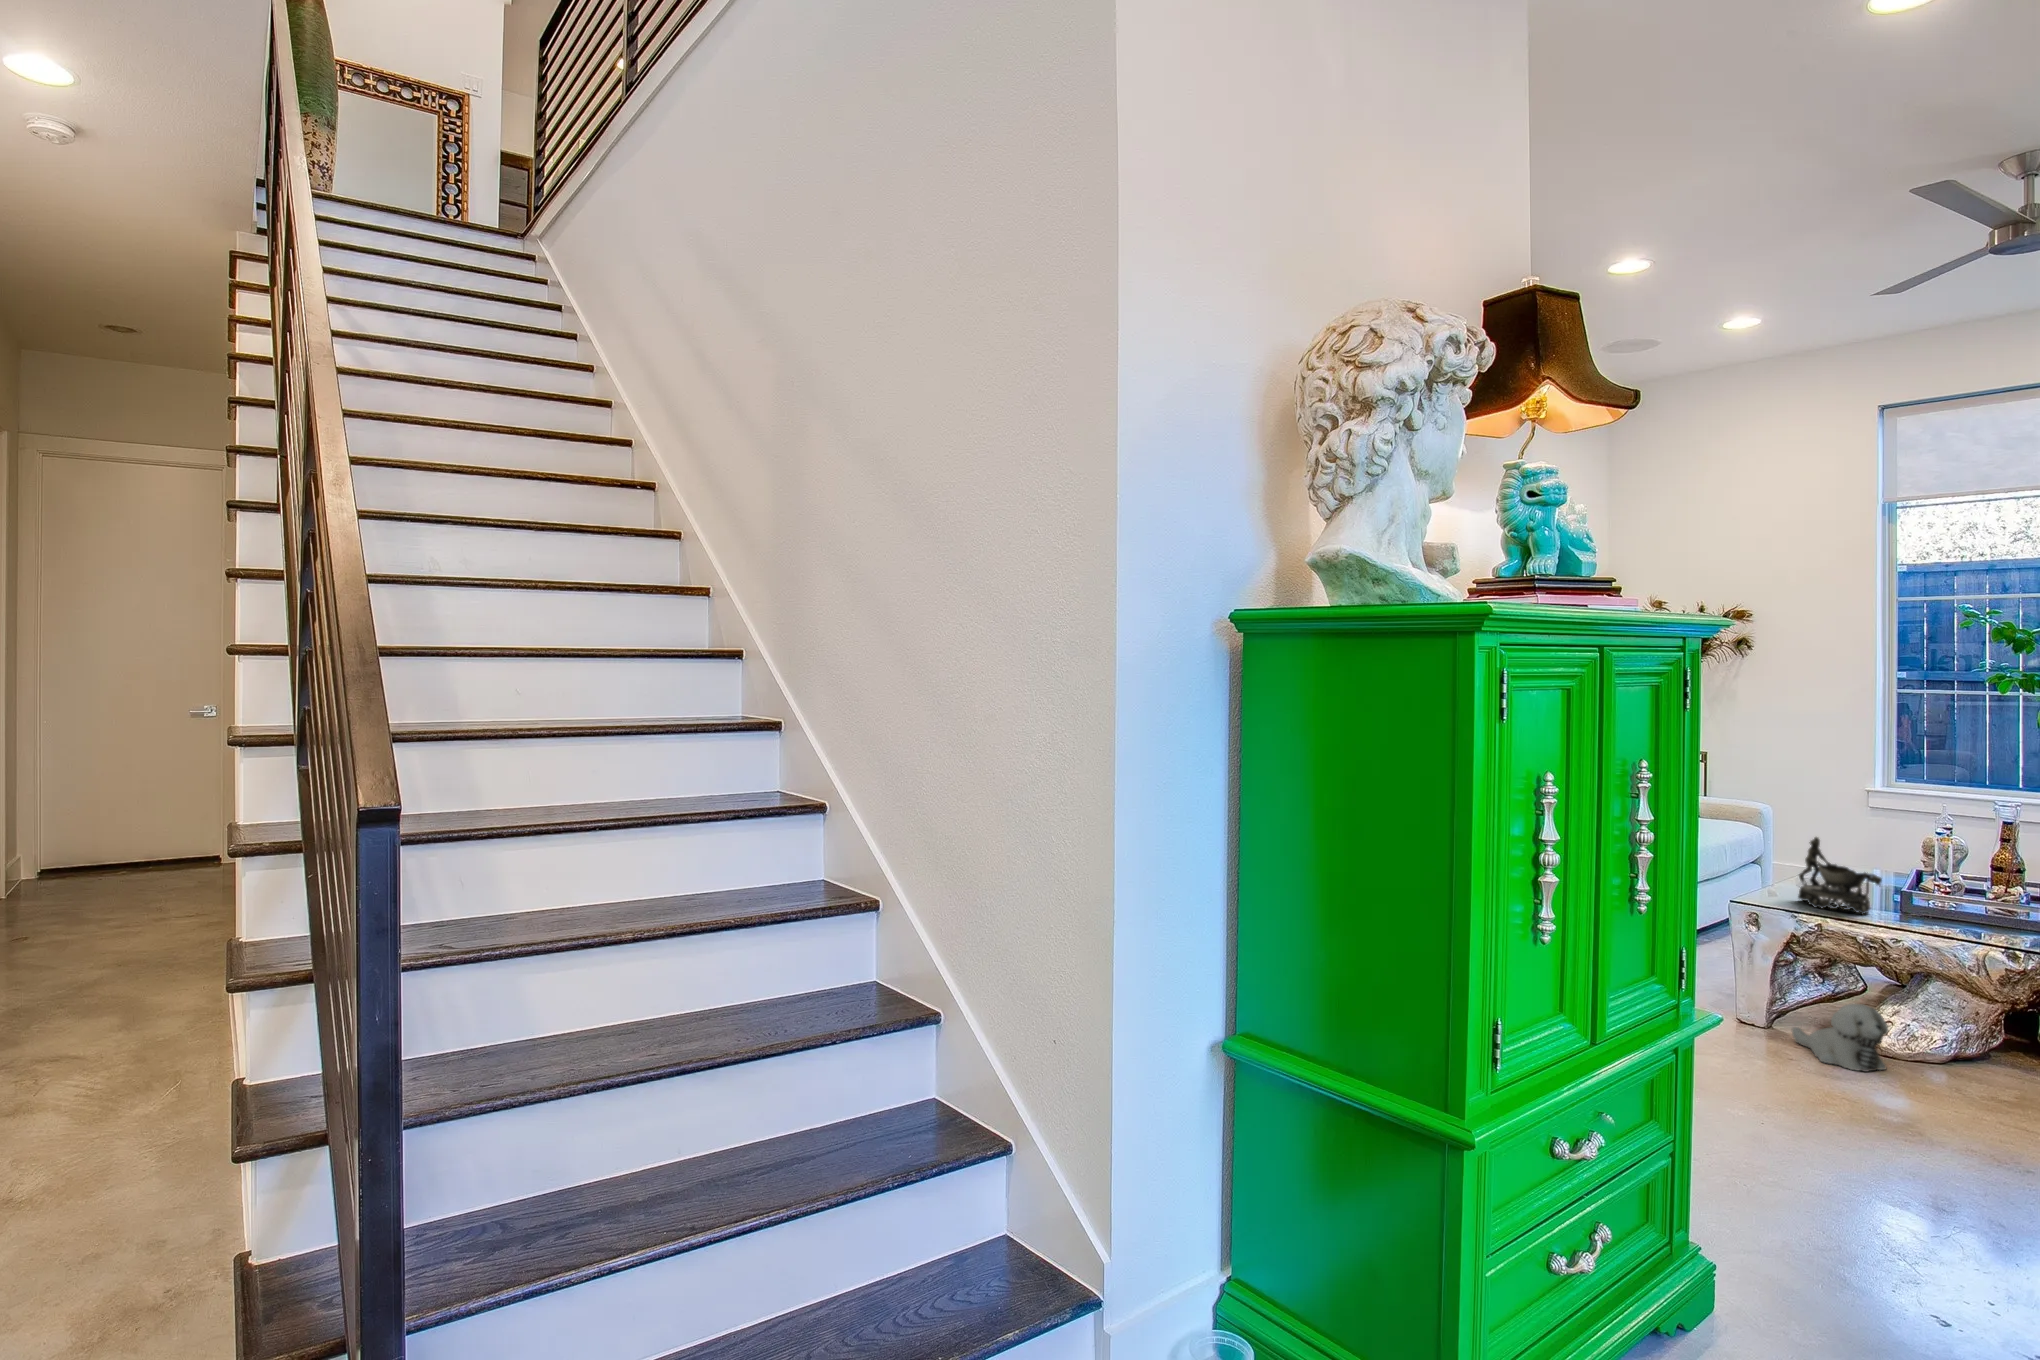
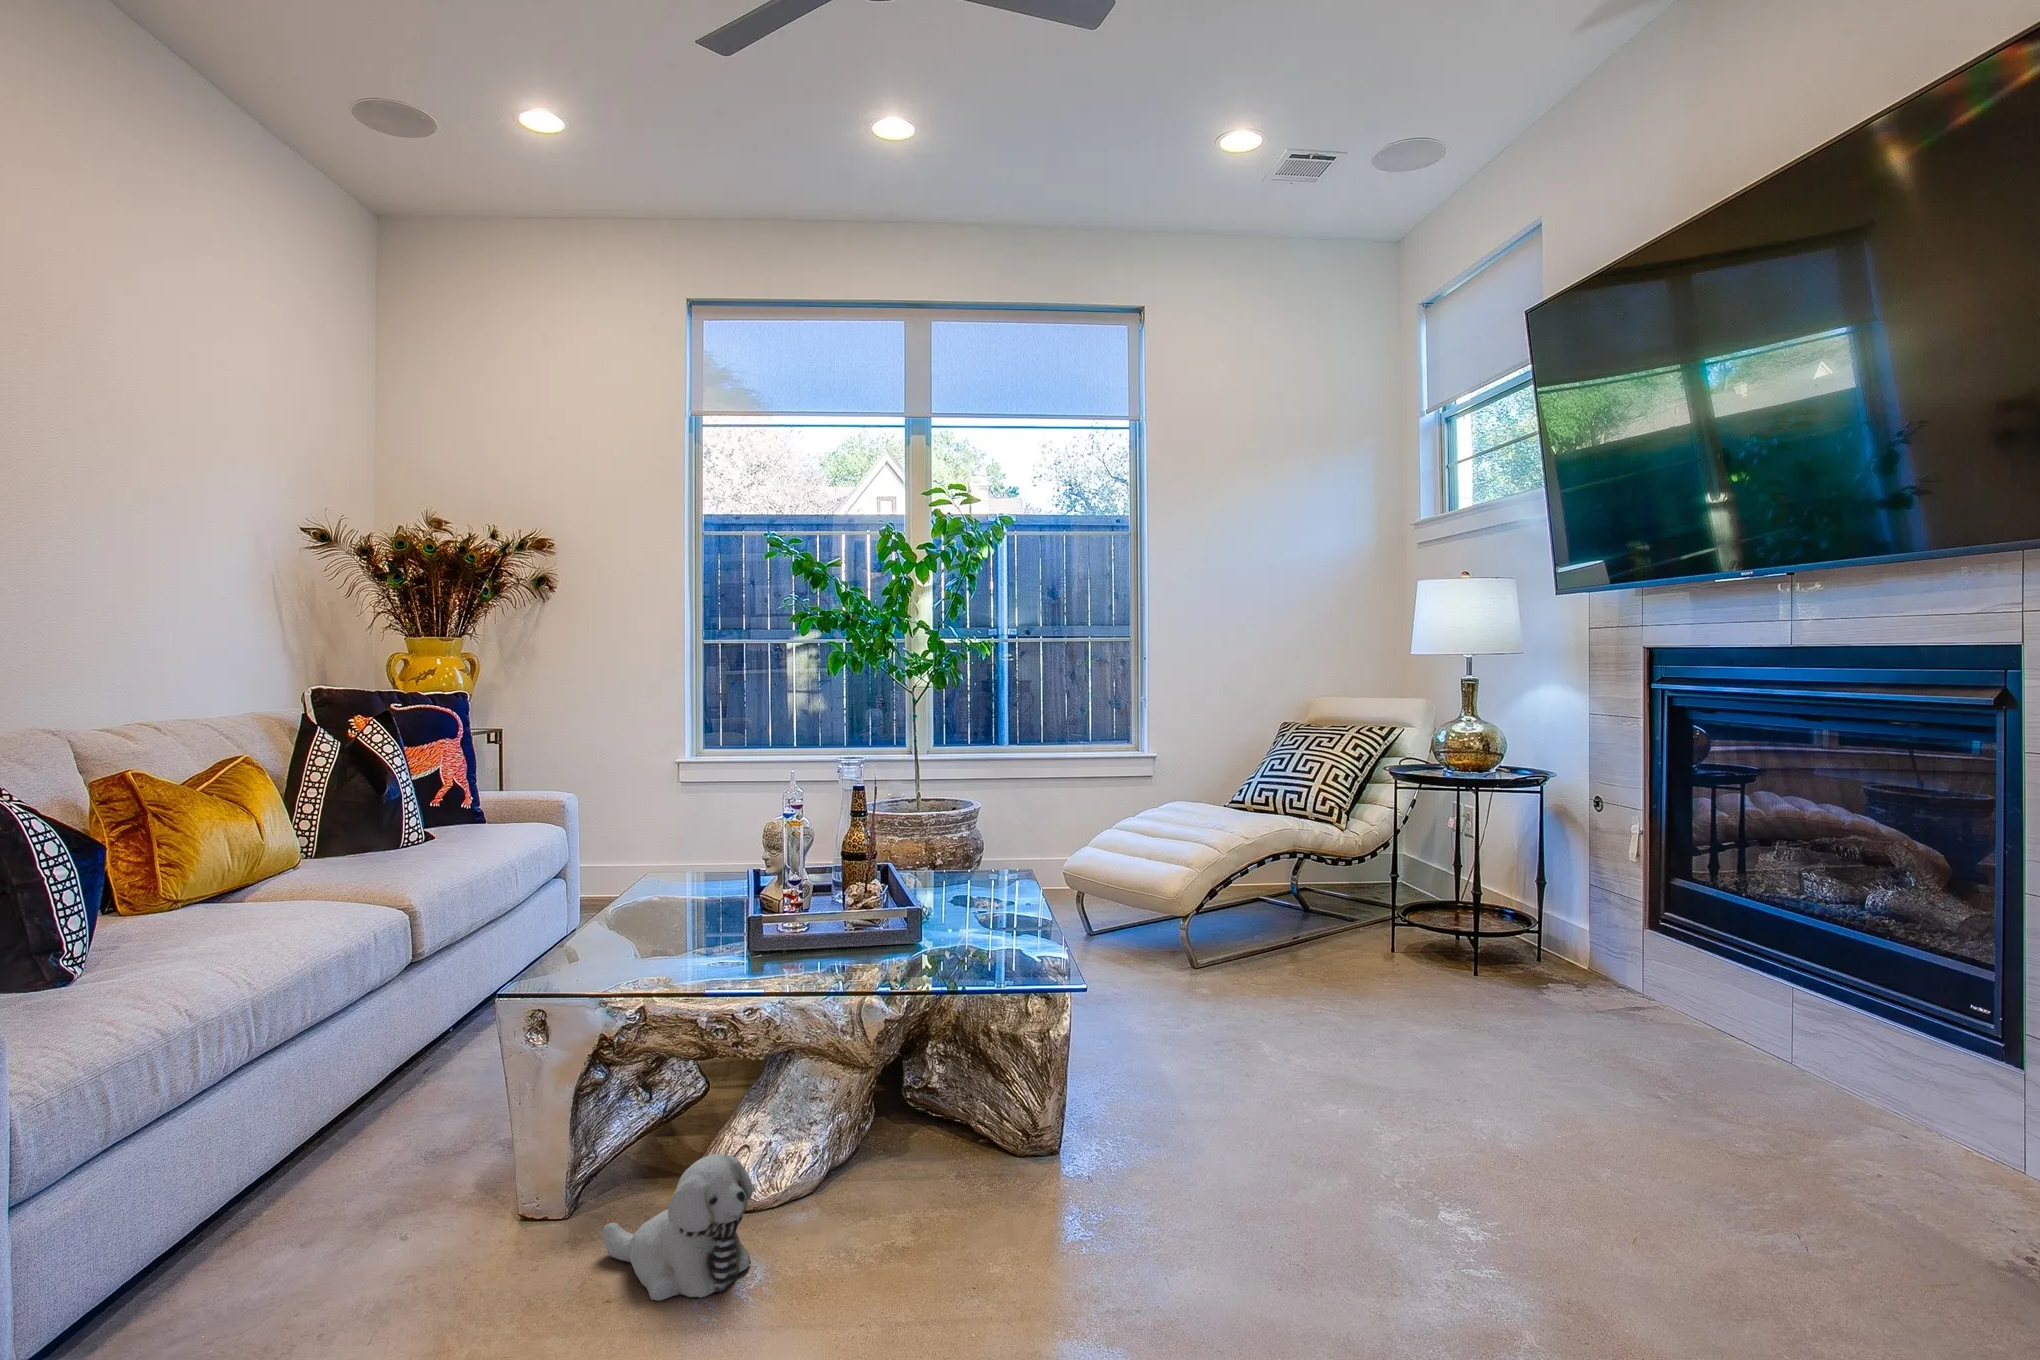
decorative bowl: present [1798,837,1882,914] -> none [611,844,730,972]

